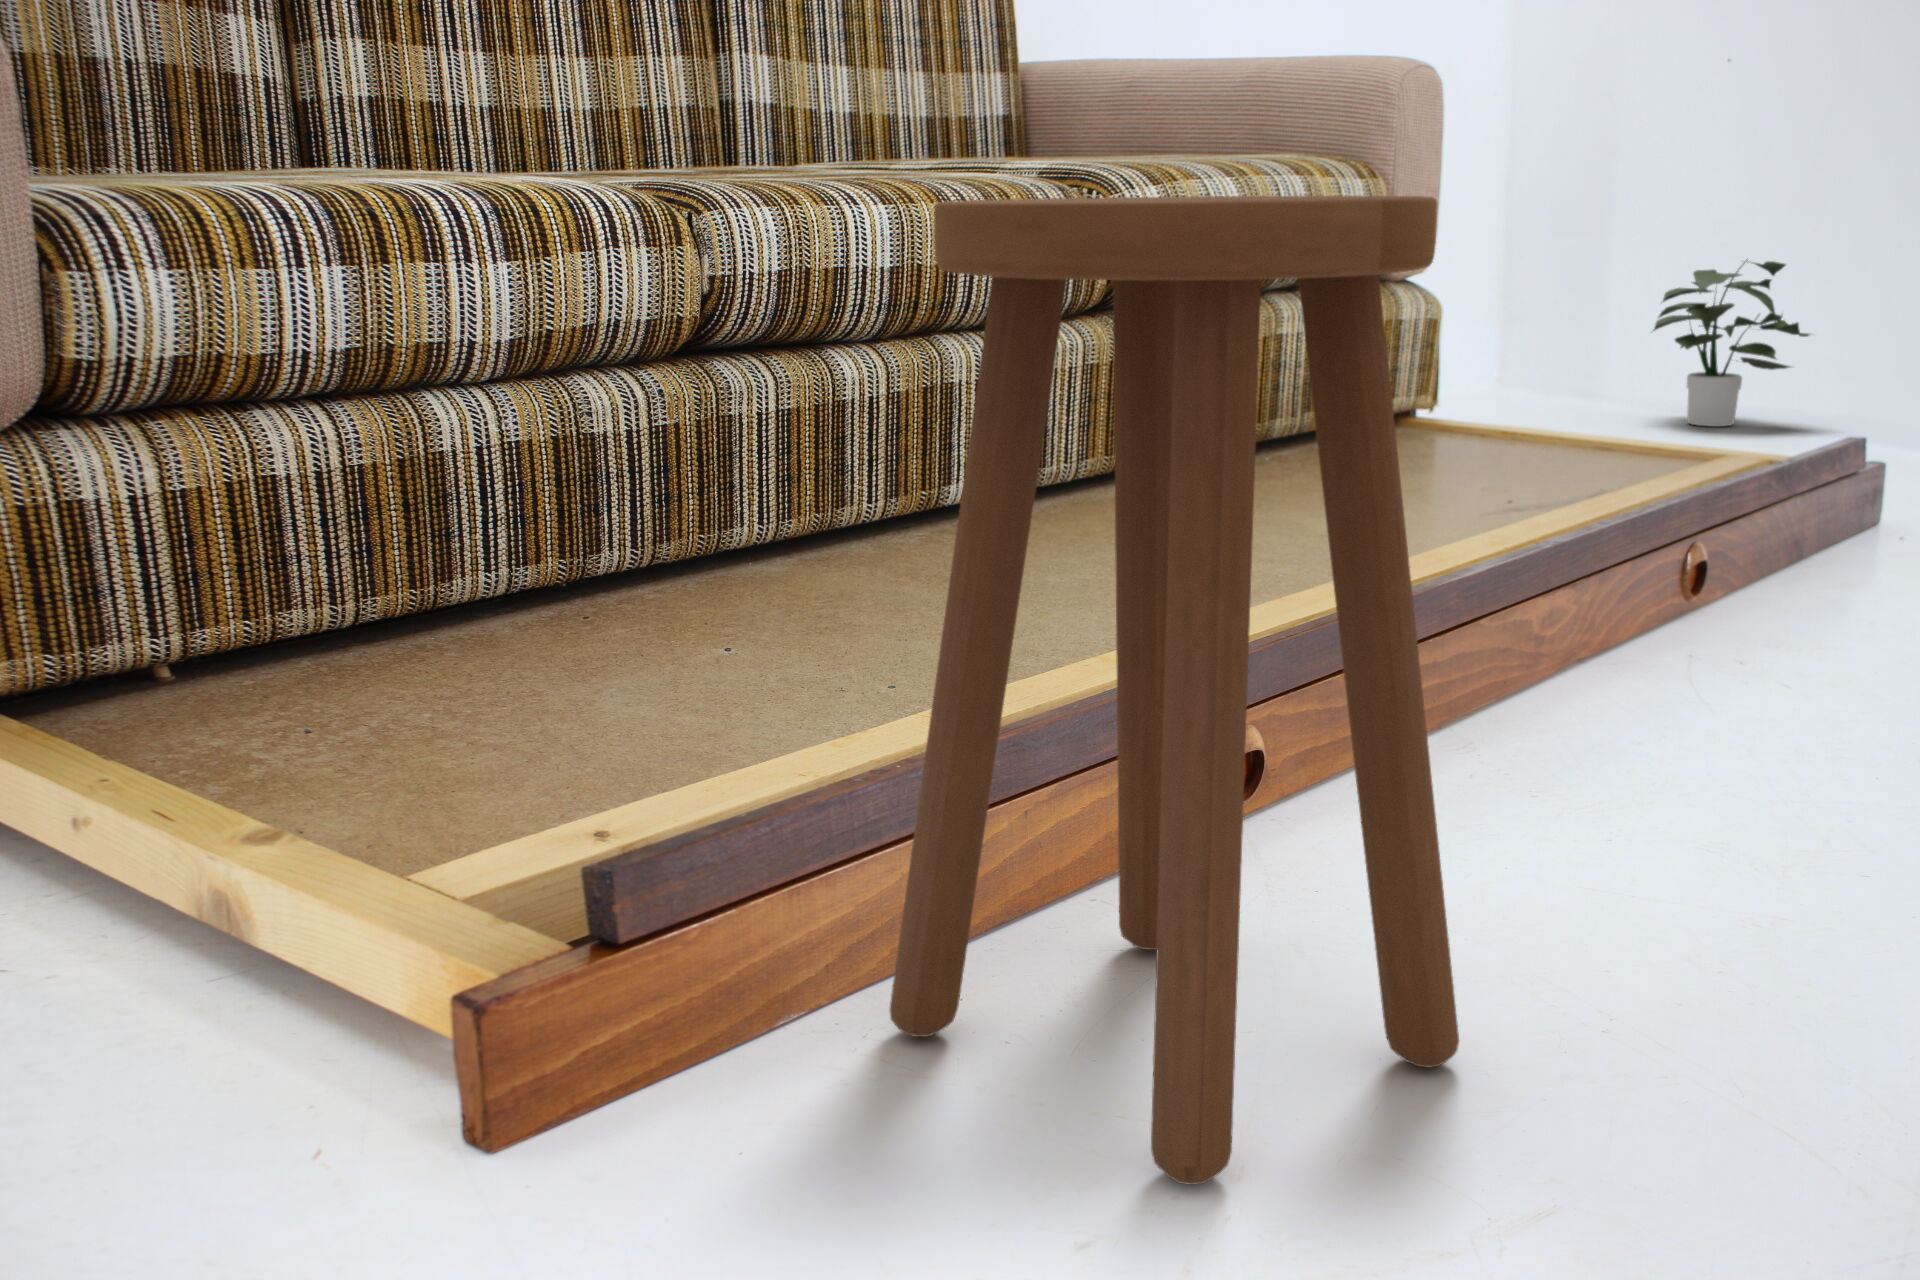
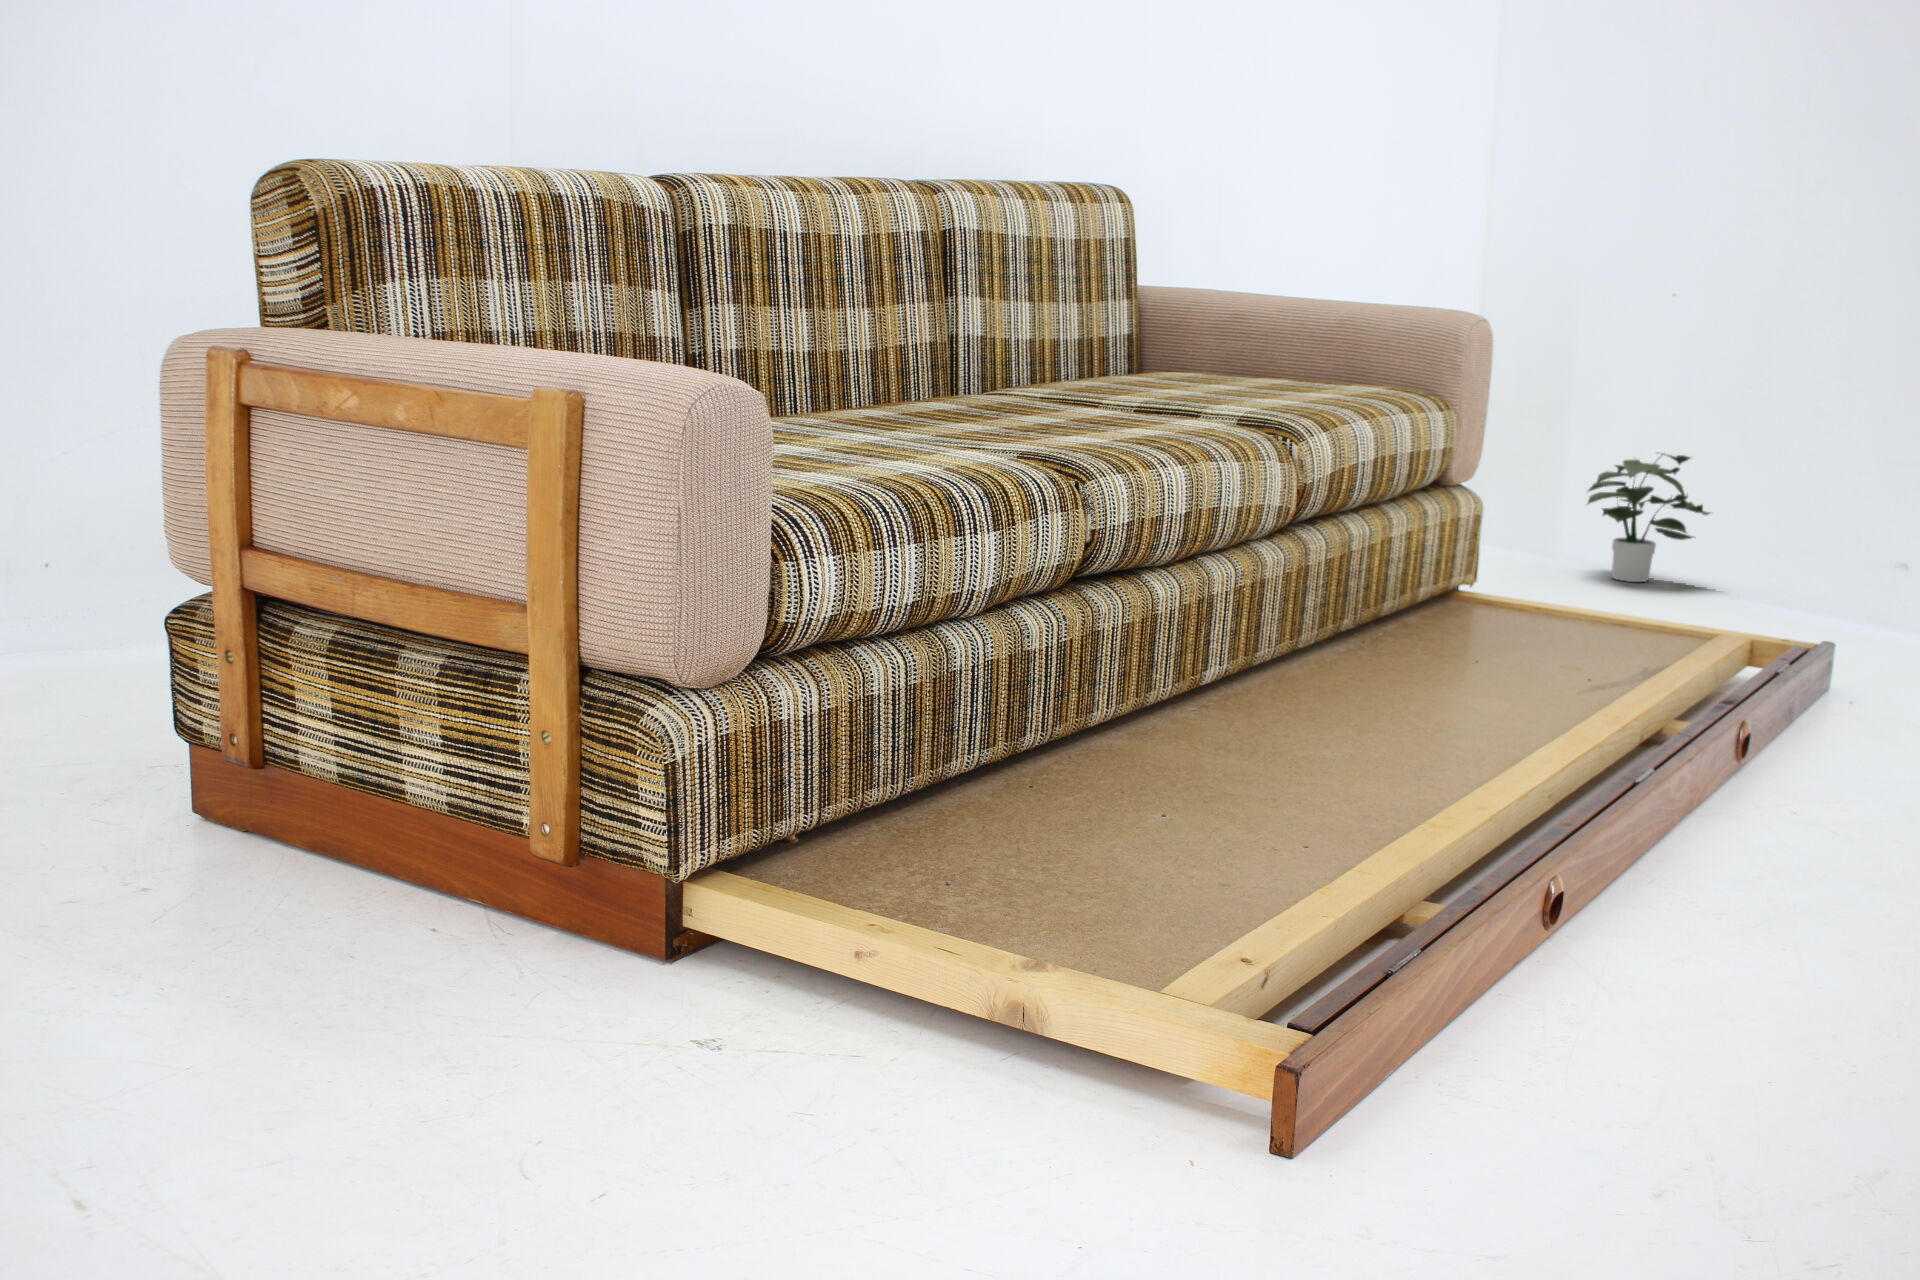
stool: present [890,196,1459,1185] -> none [1469,586,1859,1184]

